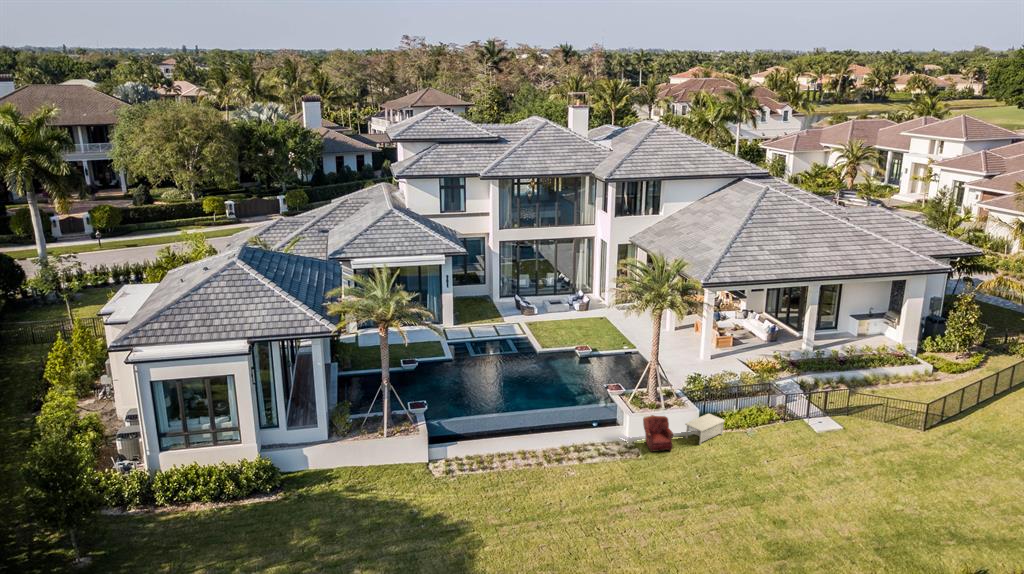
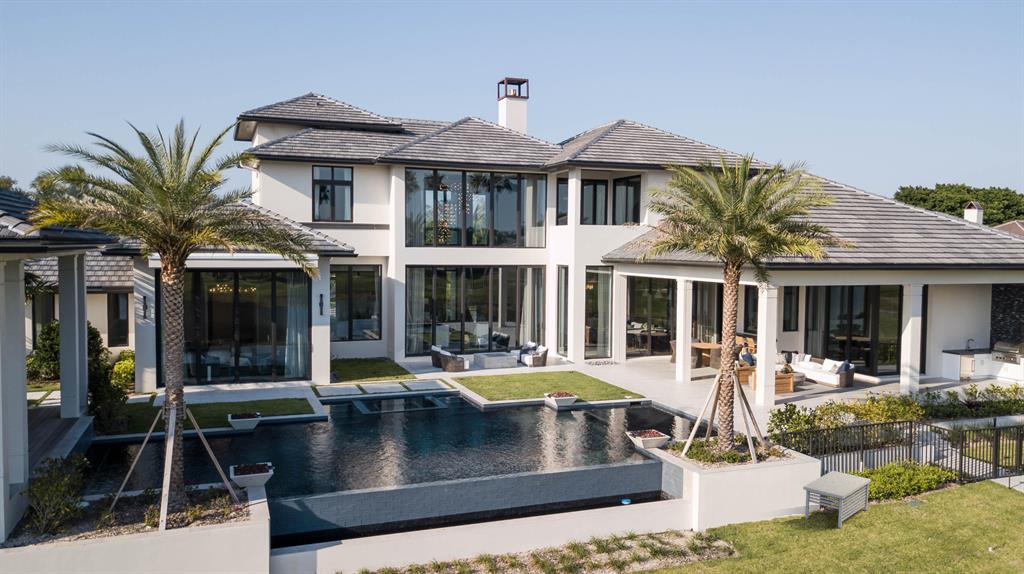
armchair: present [643,415,674,452] -> none [726,471,797,544]

